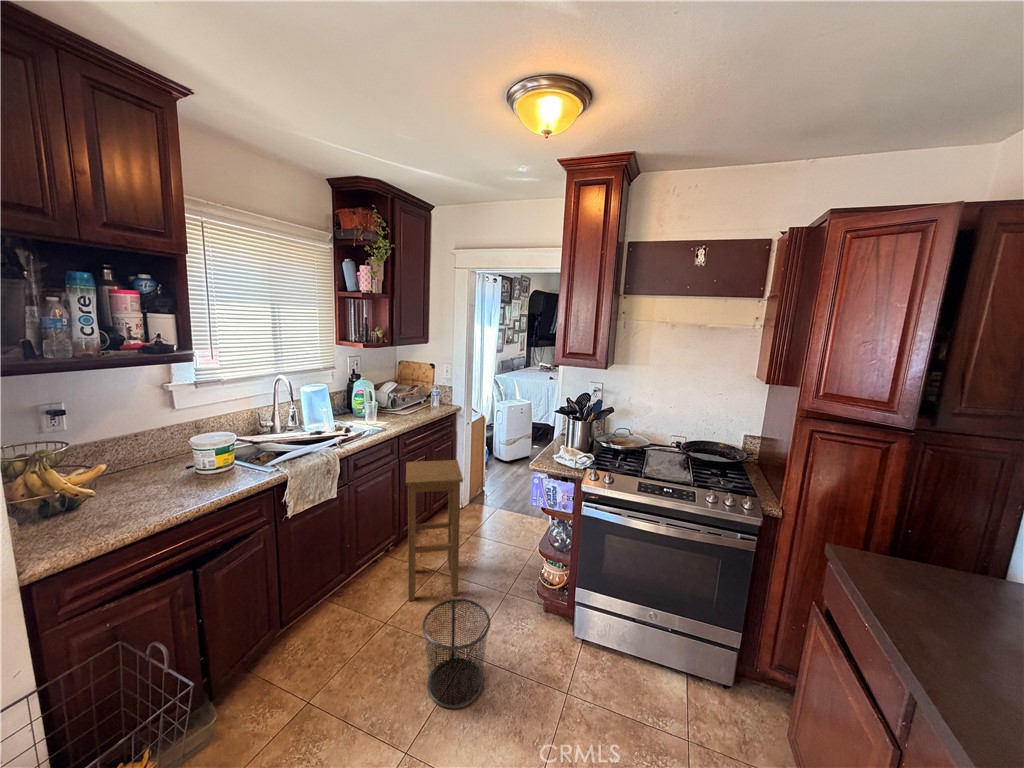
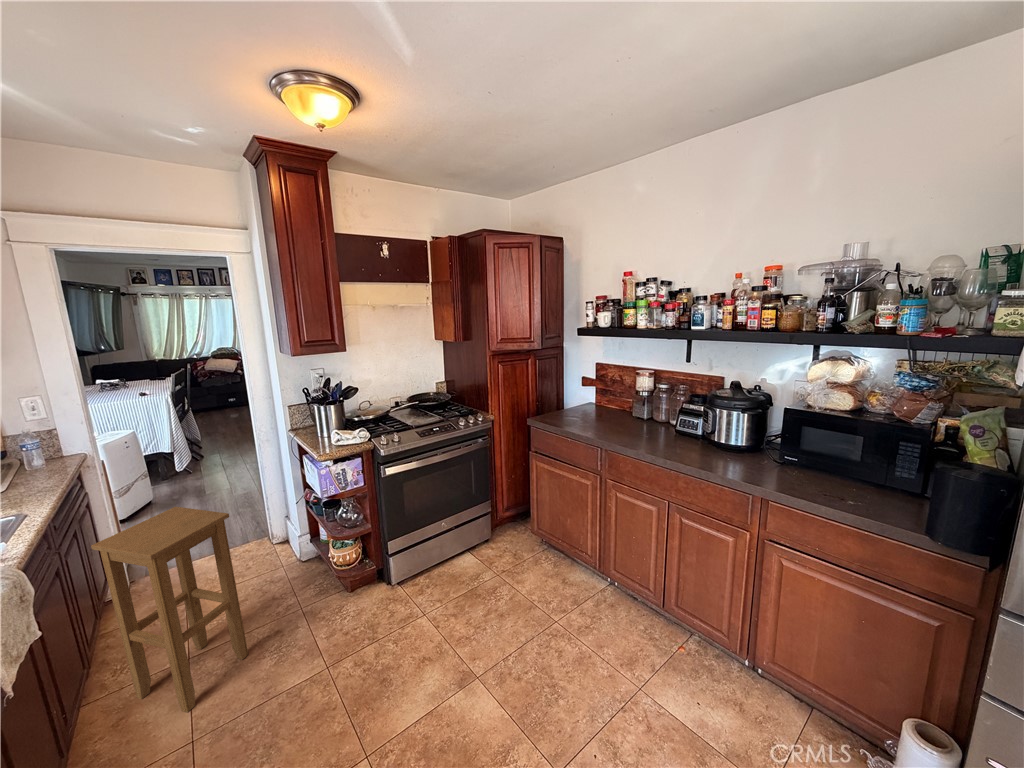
waste bin: present [422,599,490,708] -> none [293,605,373,723]

